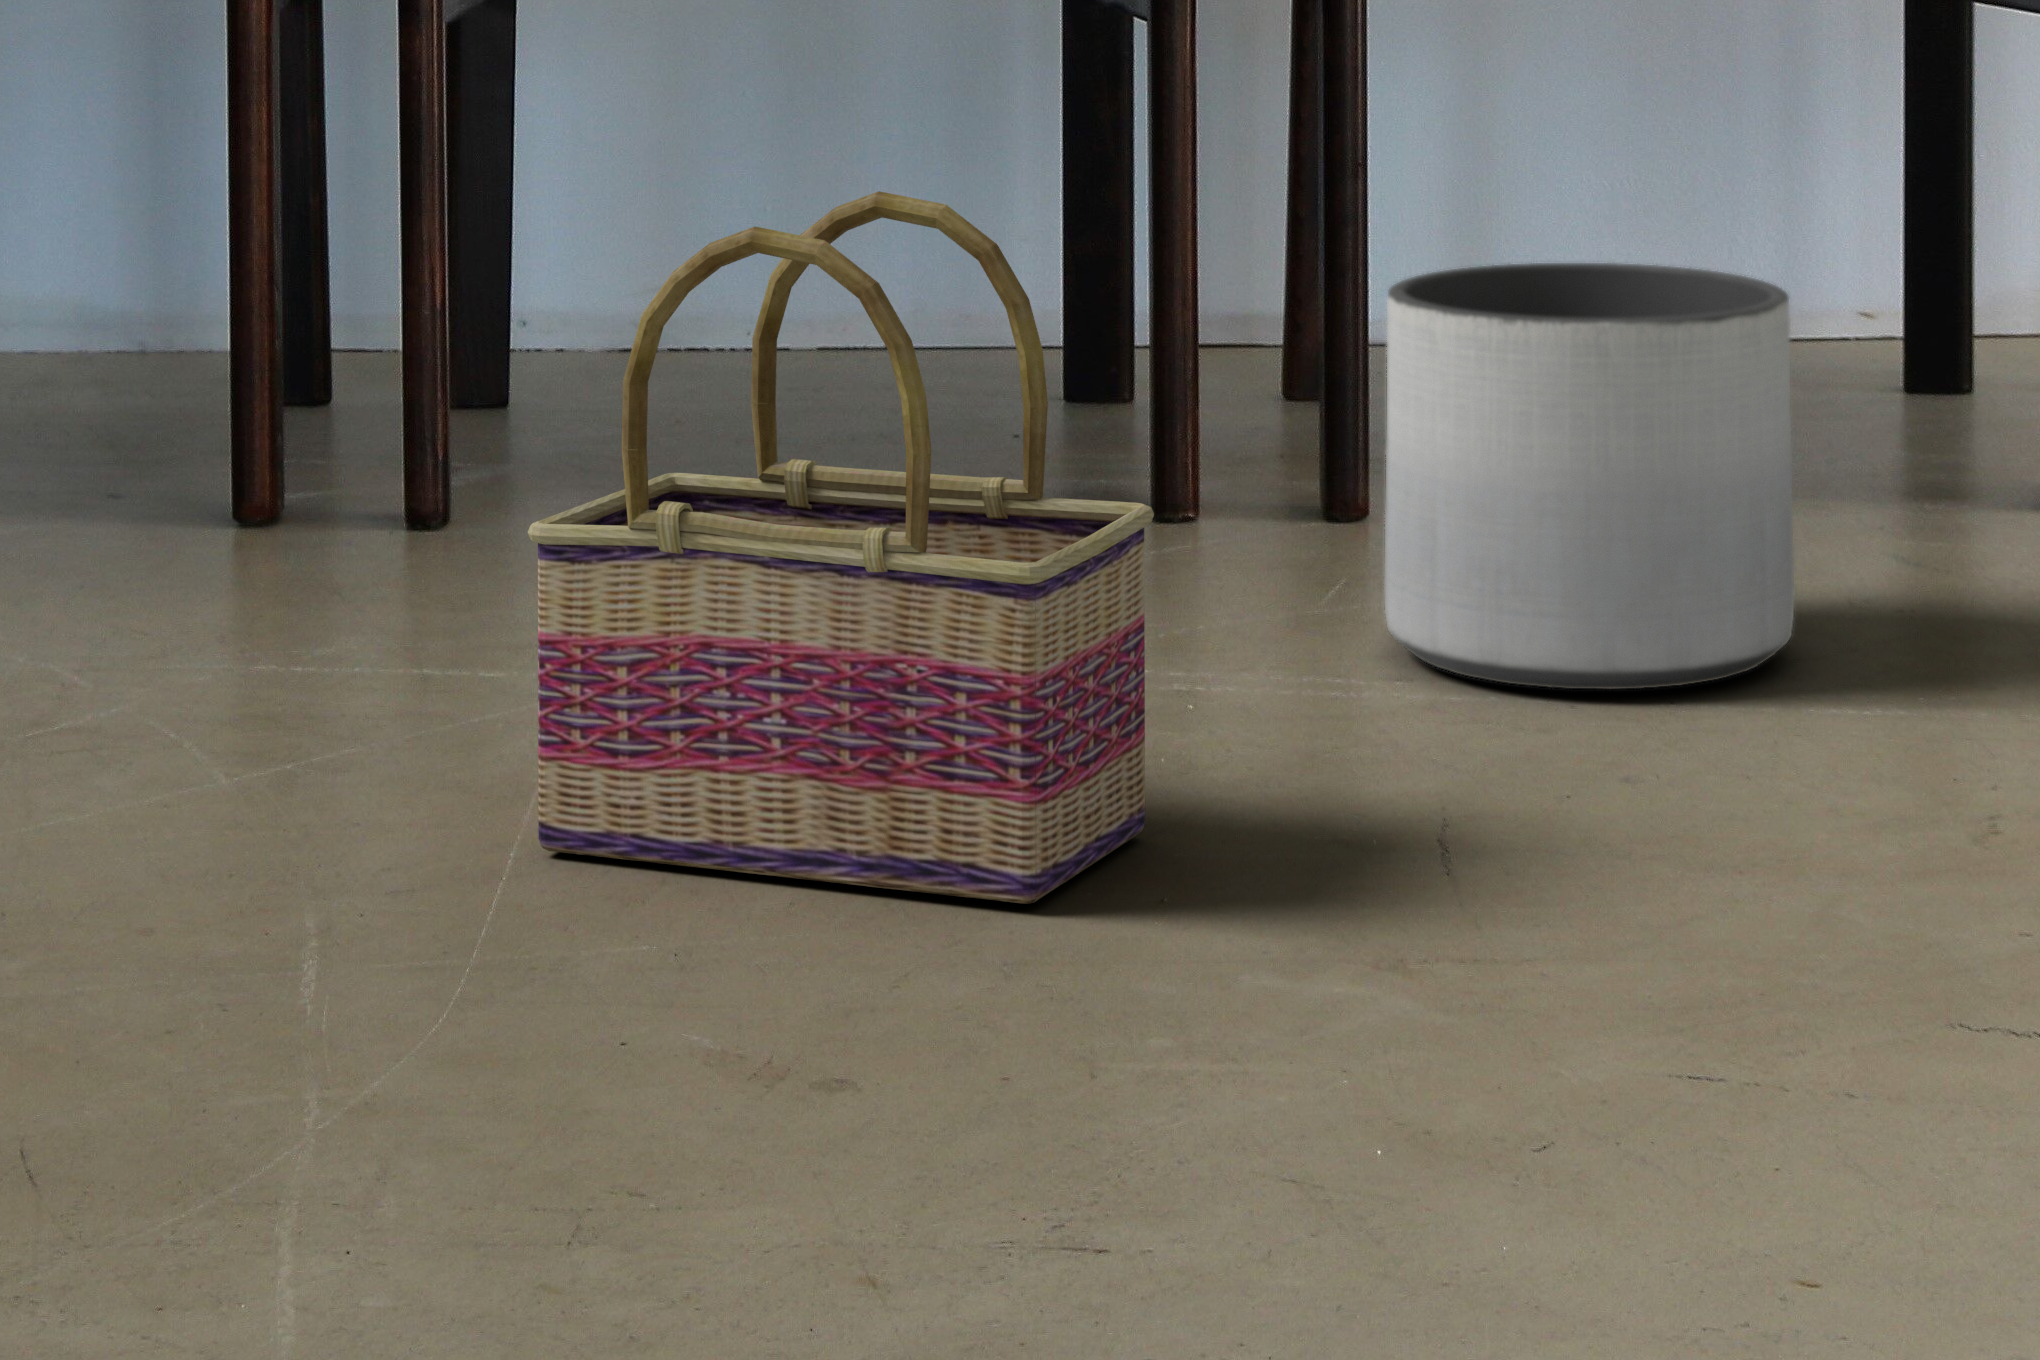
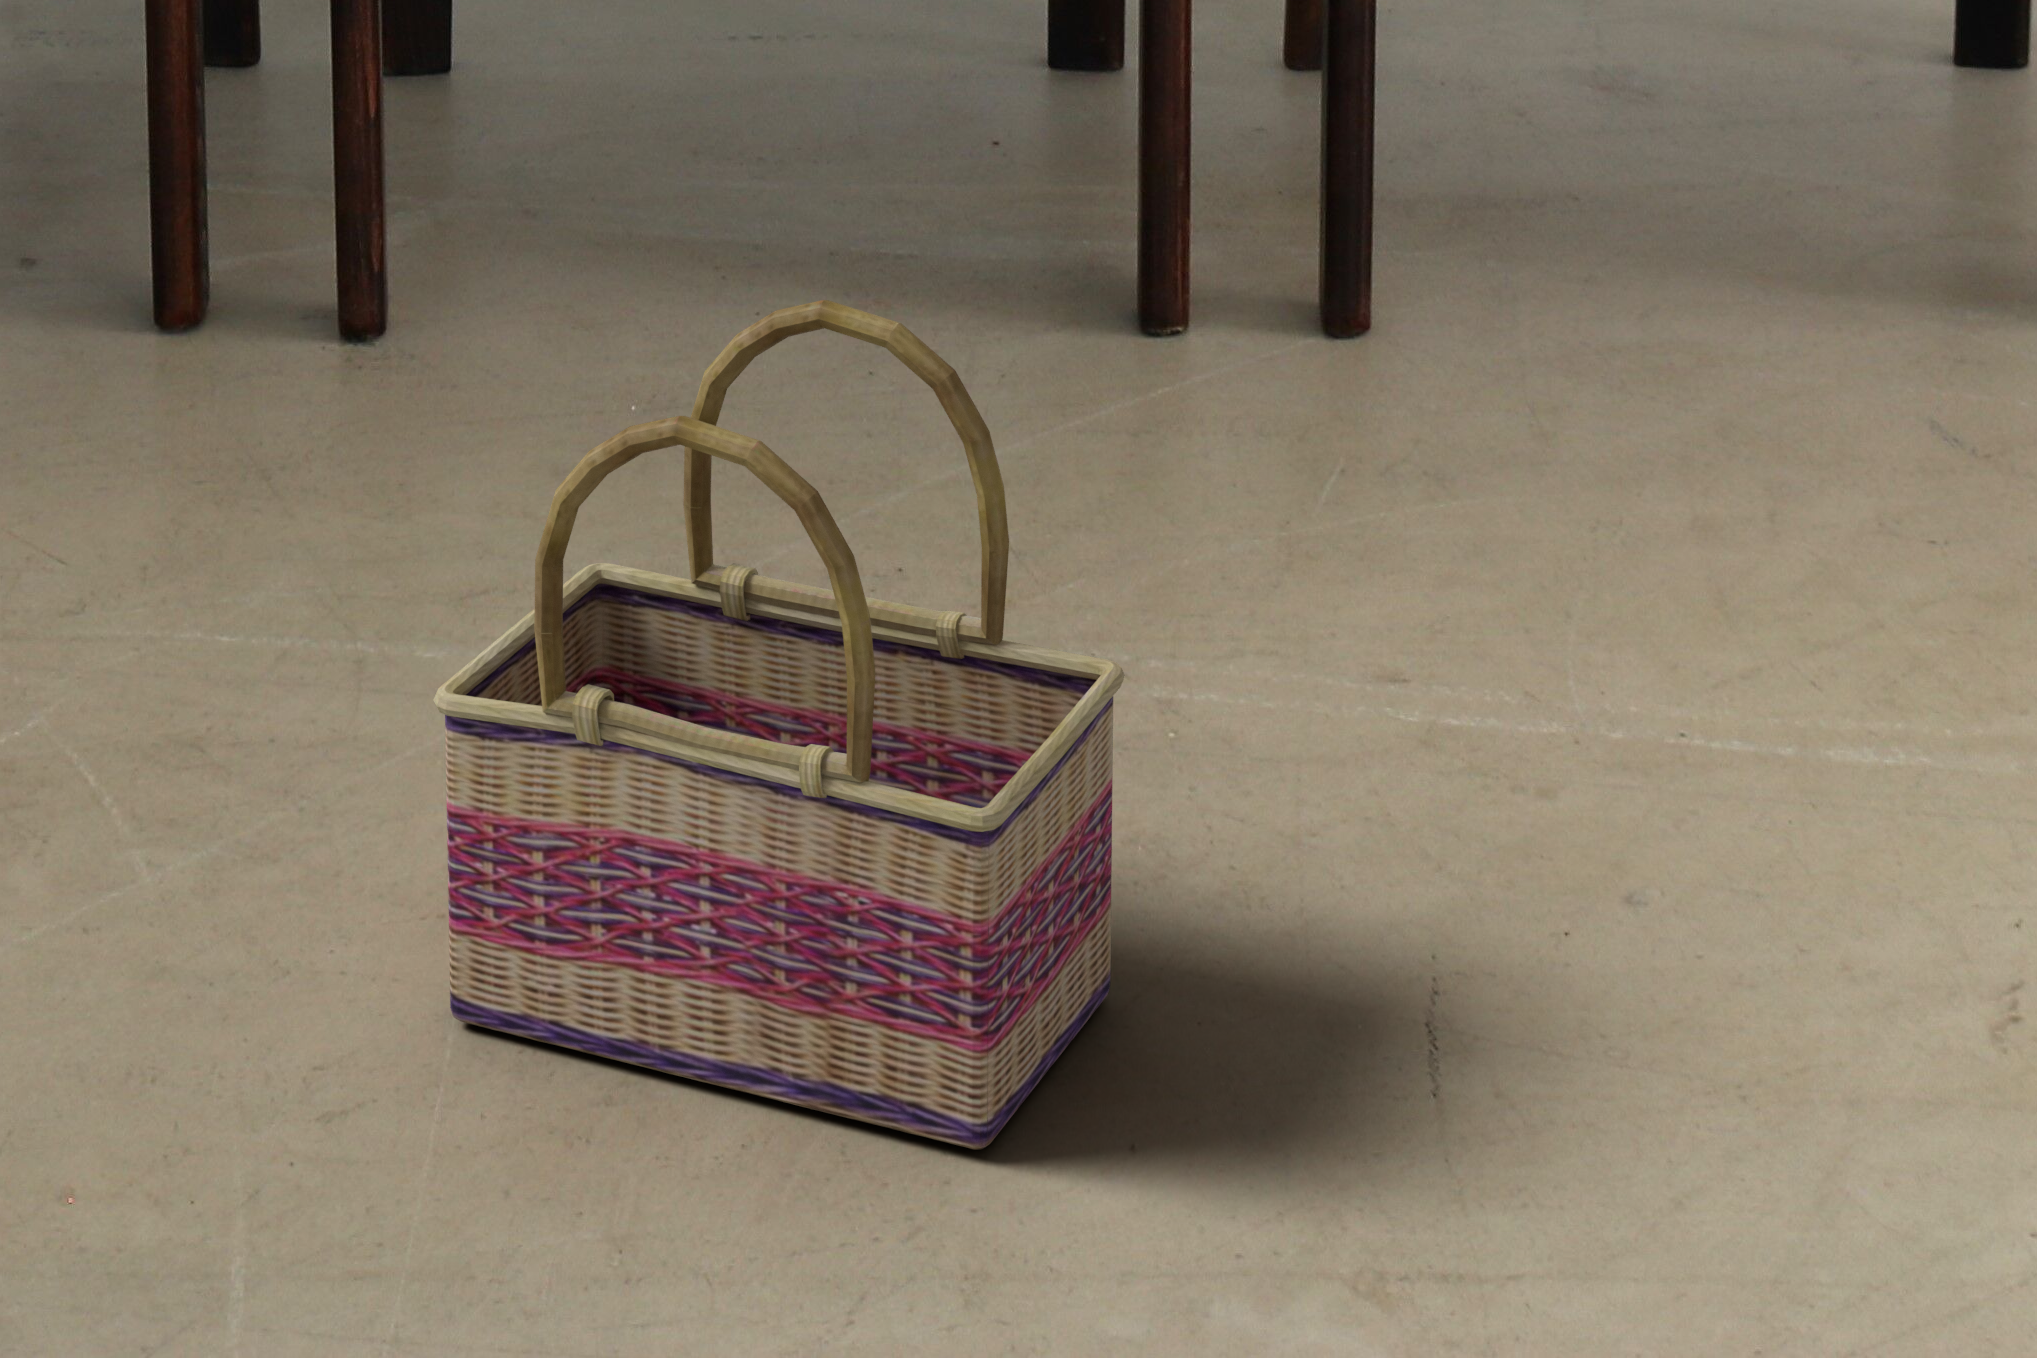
planter: present [1385,263,1794,689] -> none [1380,175,1830,704]

